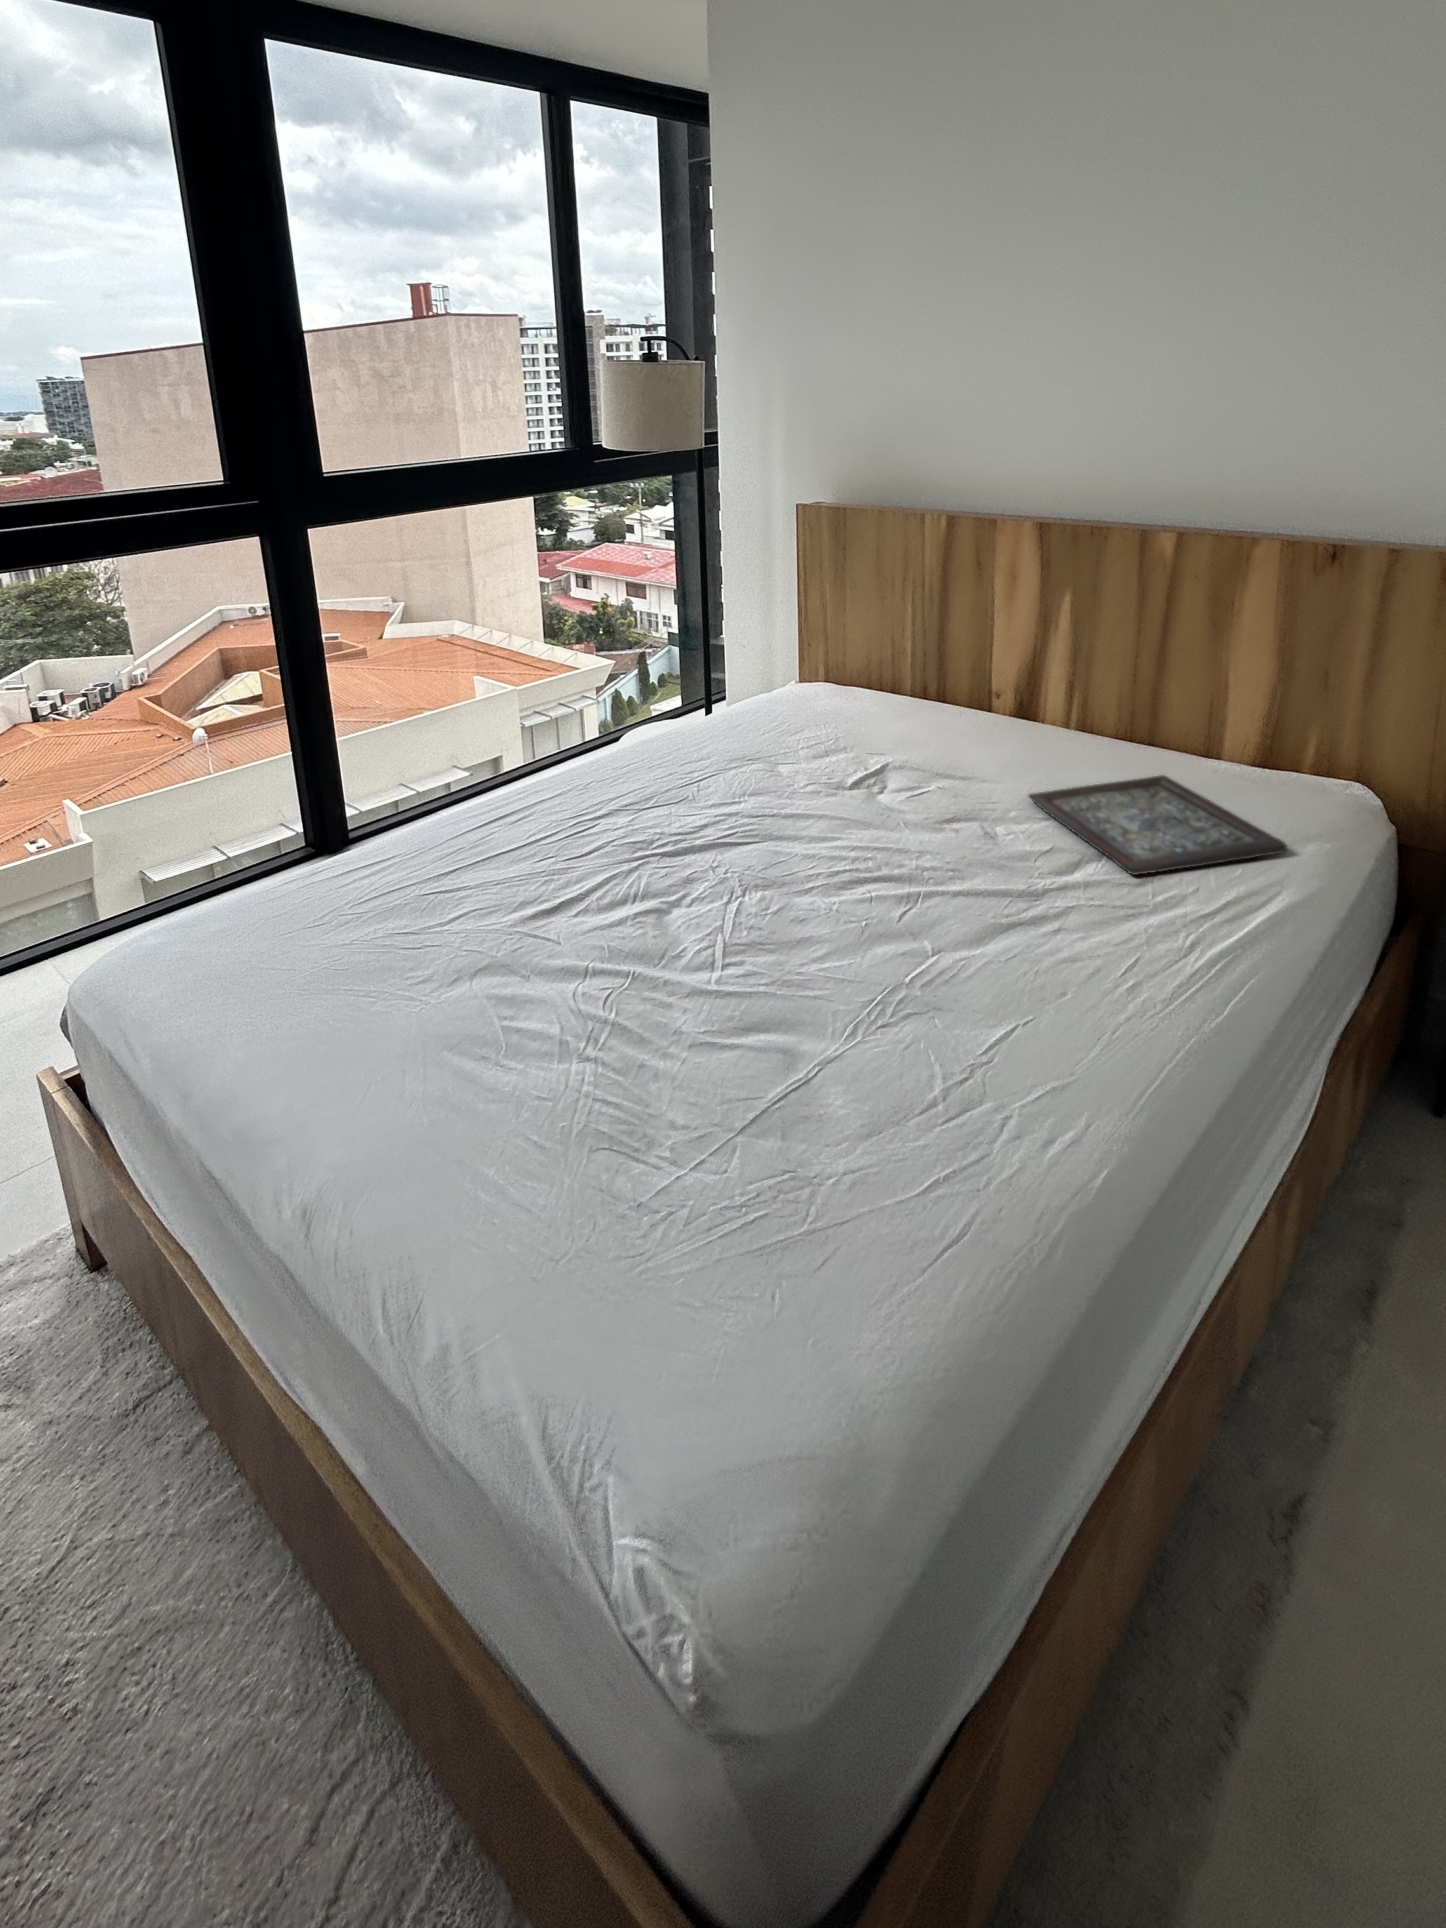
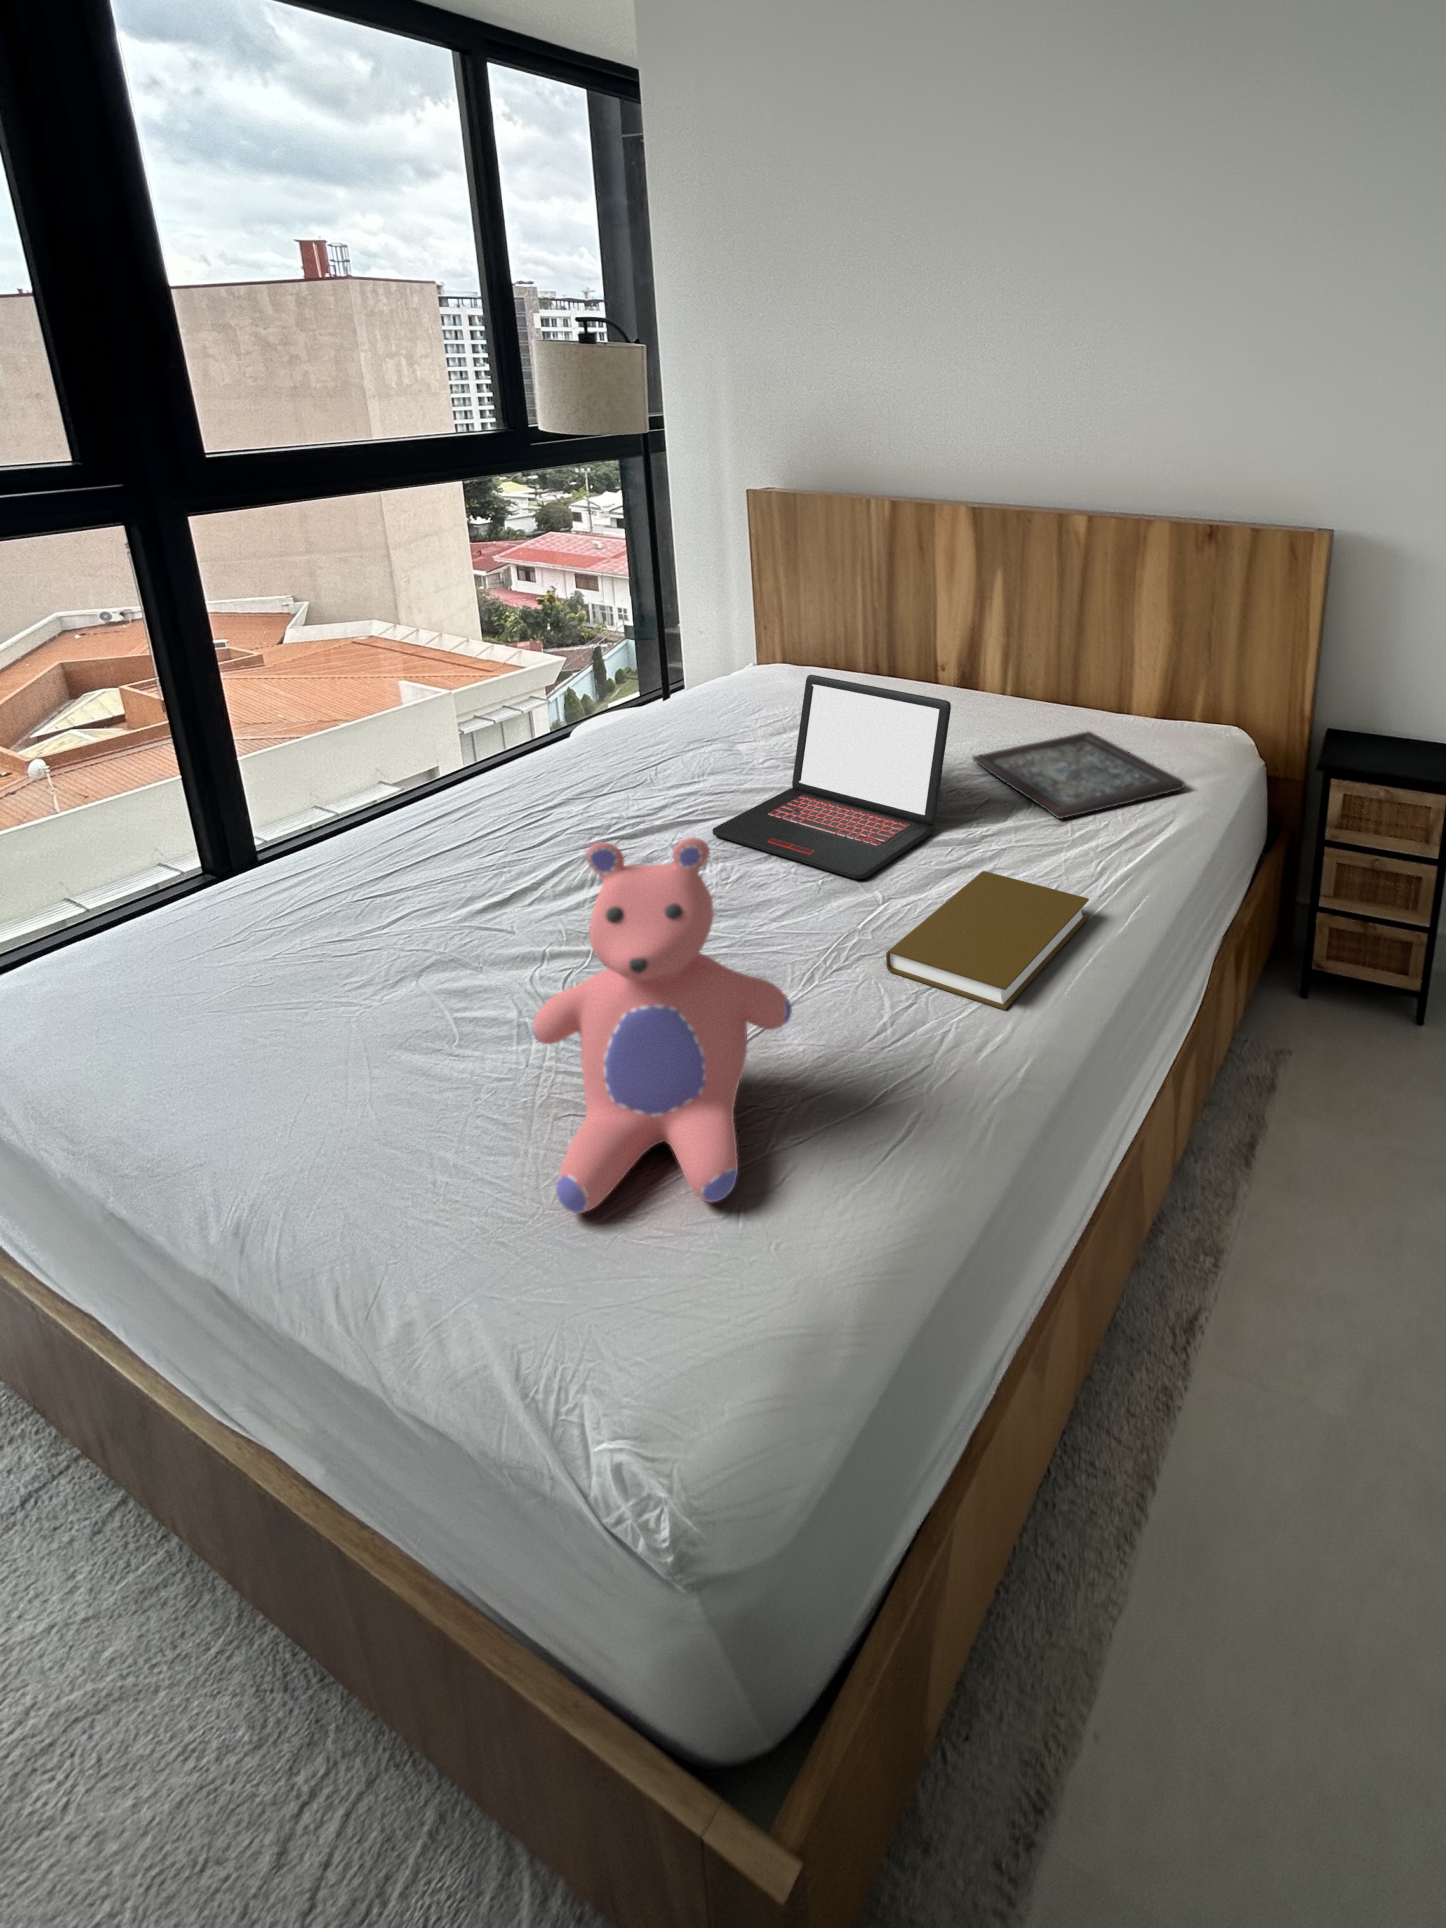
laptop: none [753,698,1012,922] -> present [712,675,951,879]
teddy bear: none [574,874,839,1280] -> present [532,838,792,1213]
book: none [937,929,1176,1100] -> present [886,871,1089,1010]

